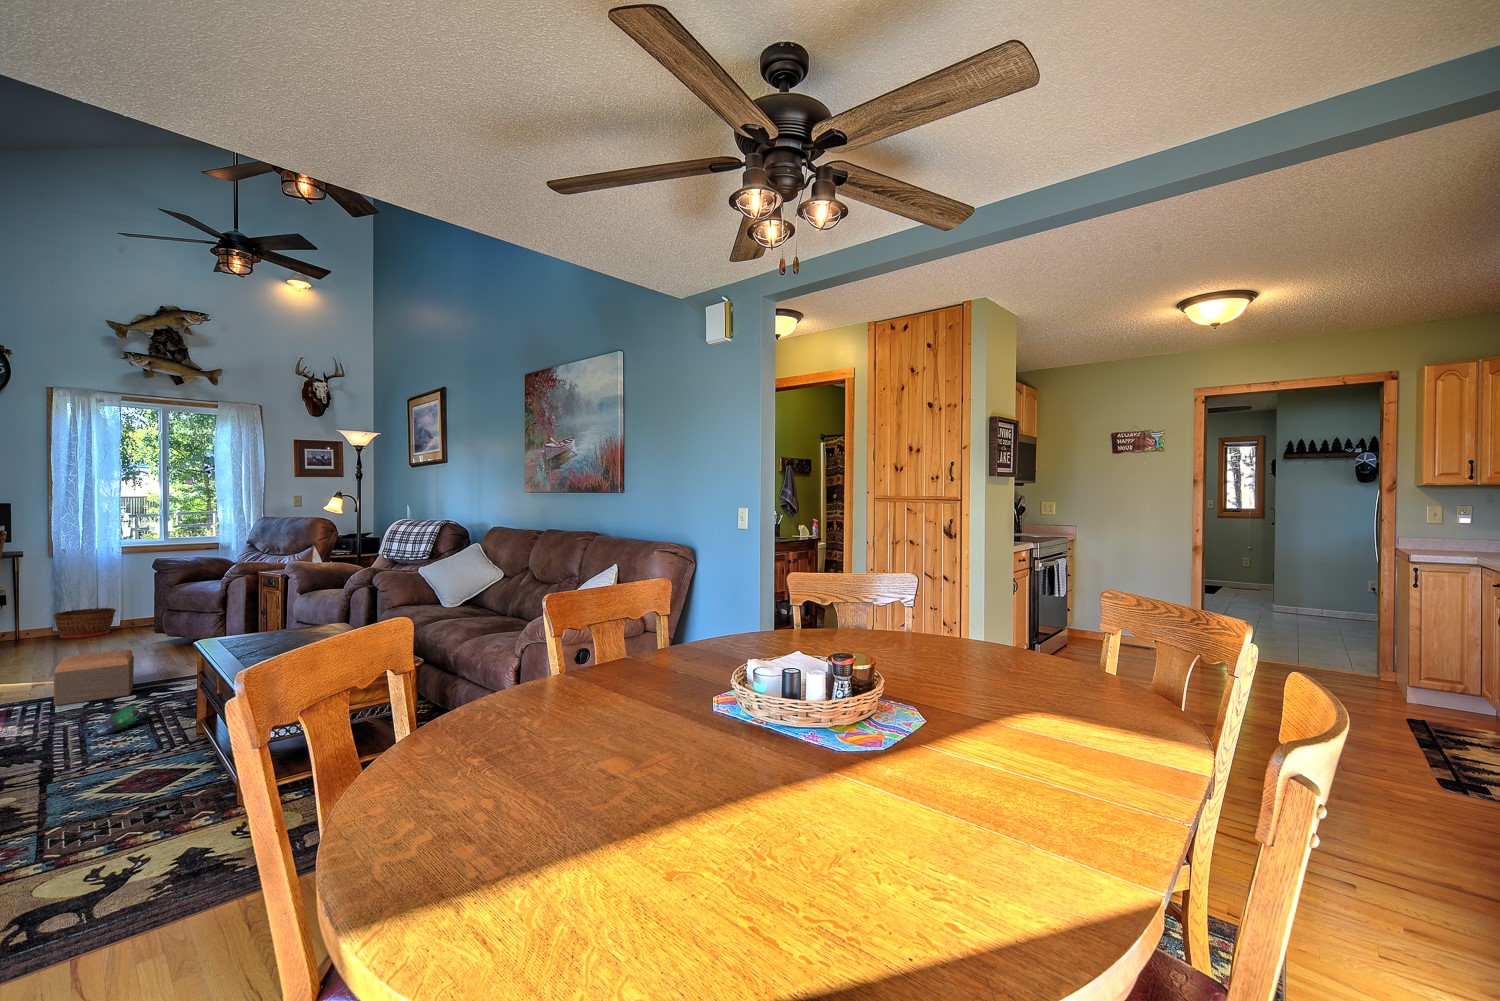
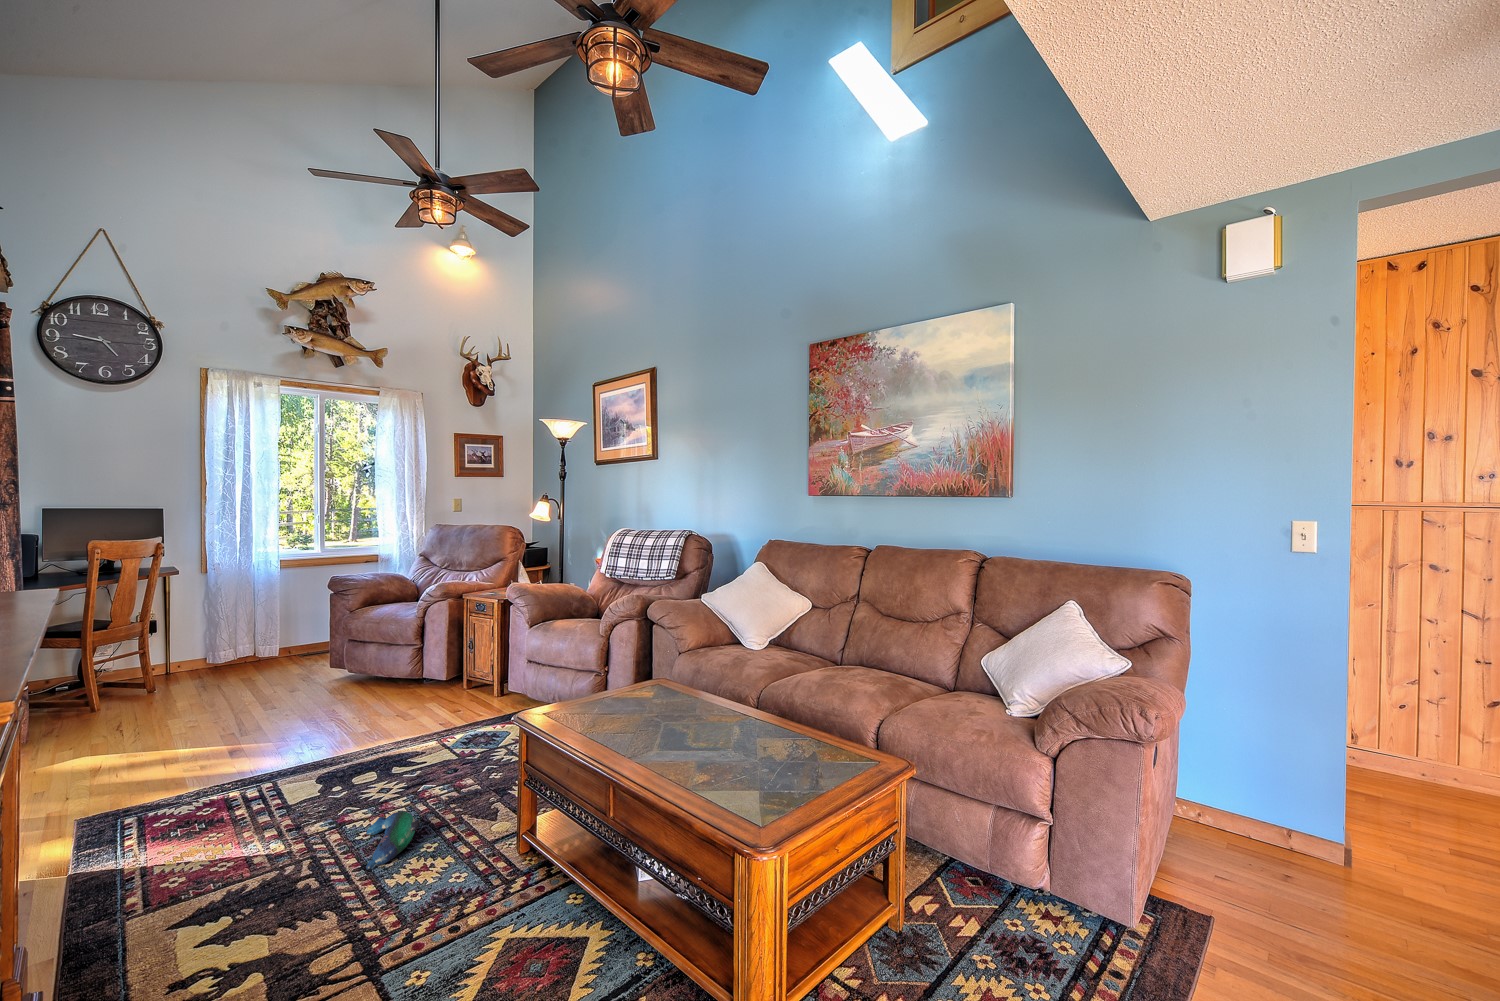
basket: present [54,608,115,638] -> none [210,635,277,674]
footstool: present [54,650,134,706] -> none [271,710,366,797]

